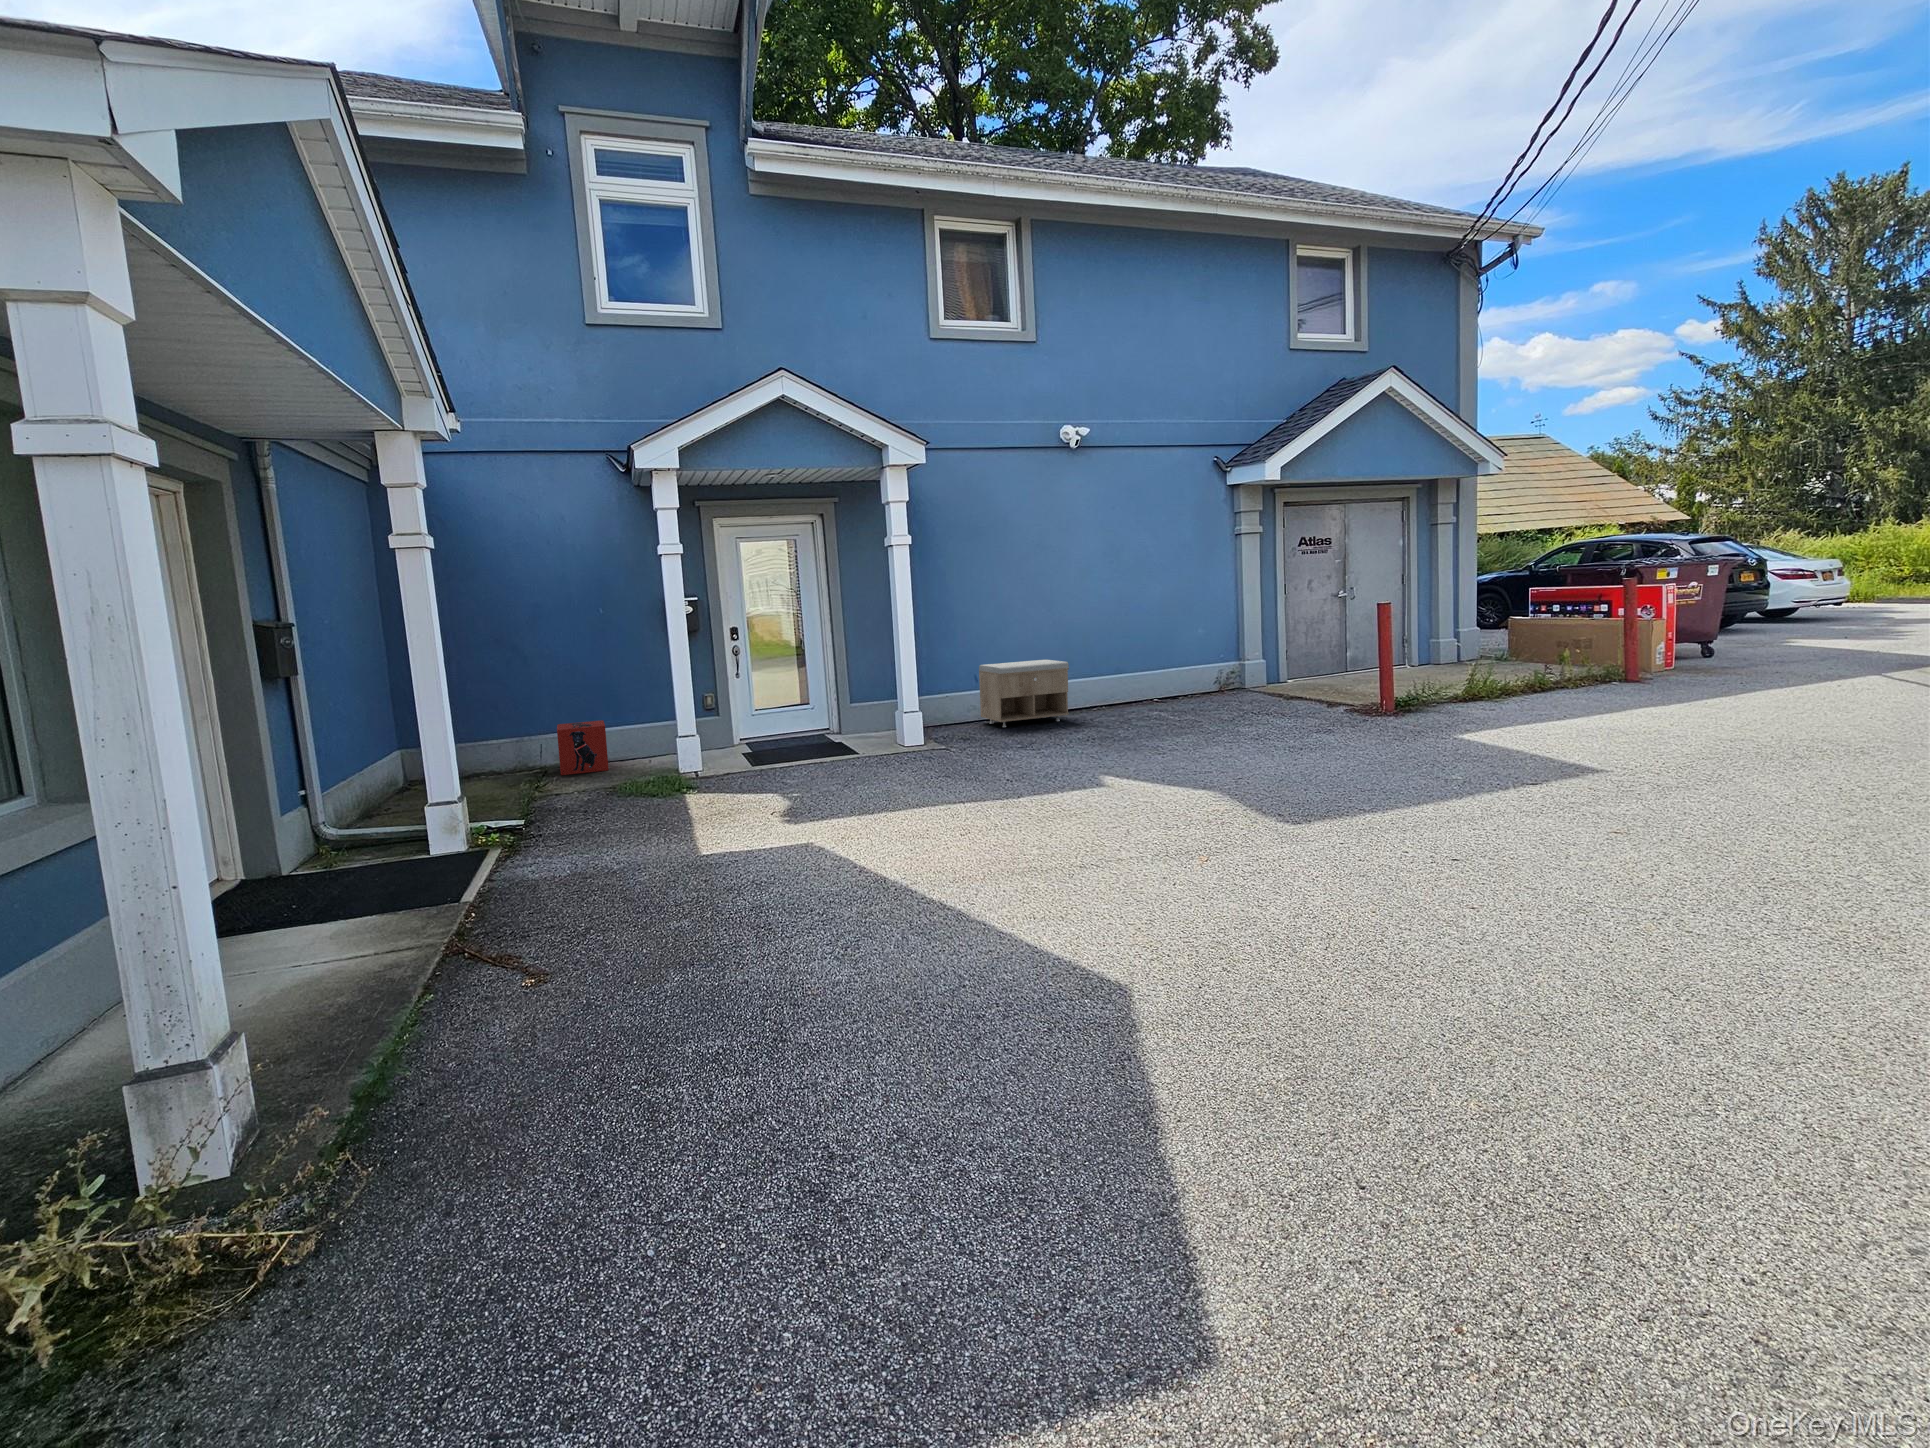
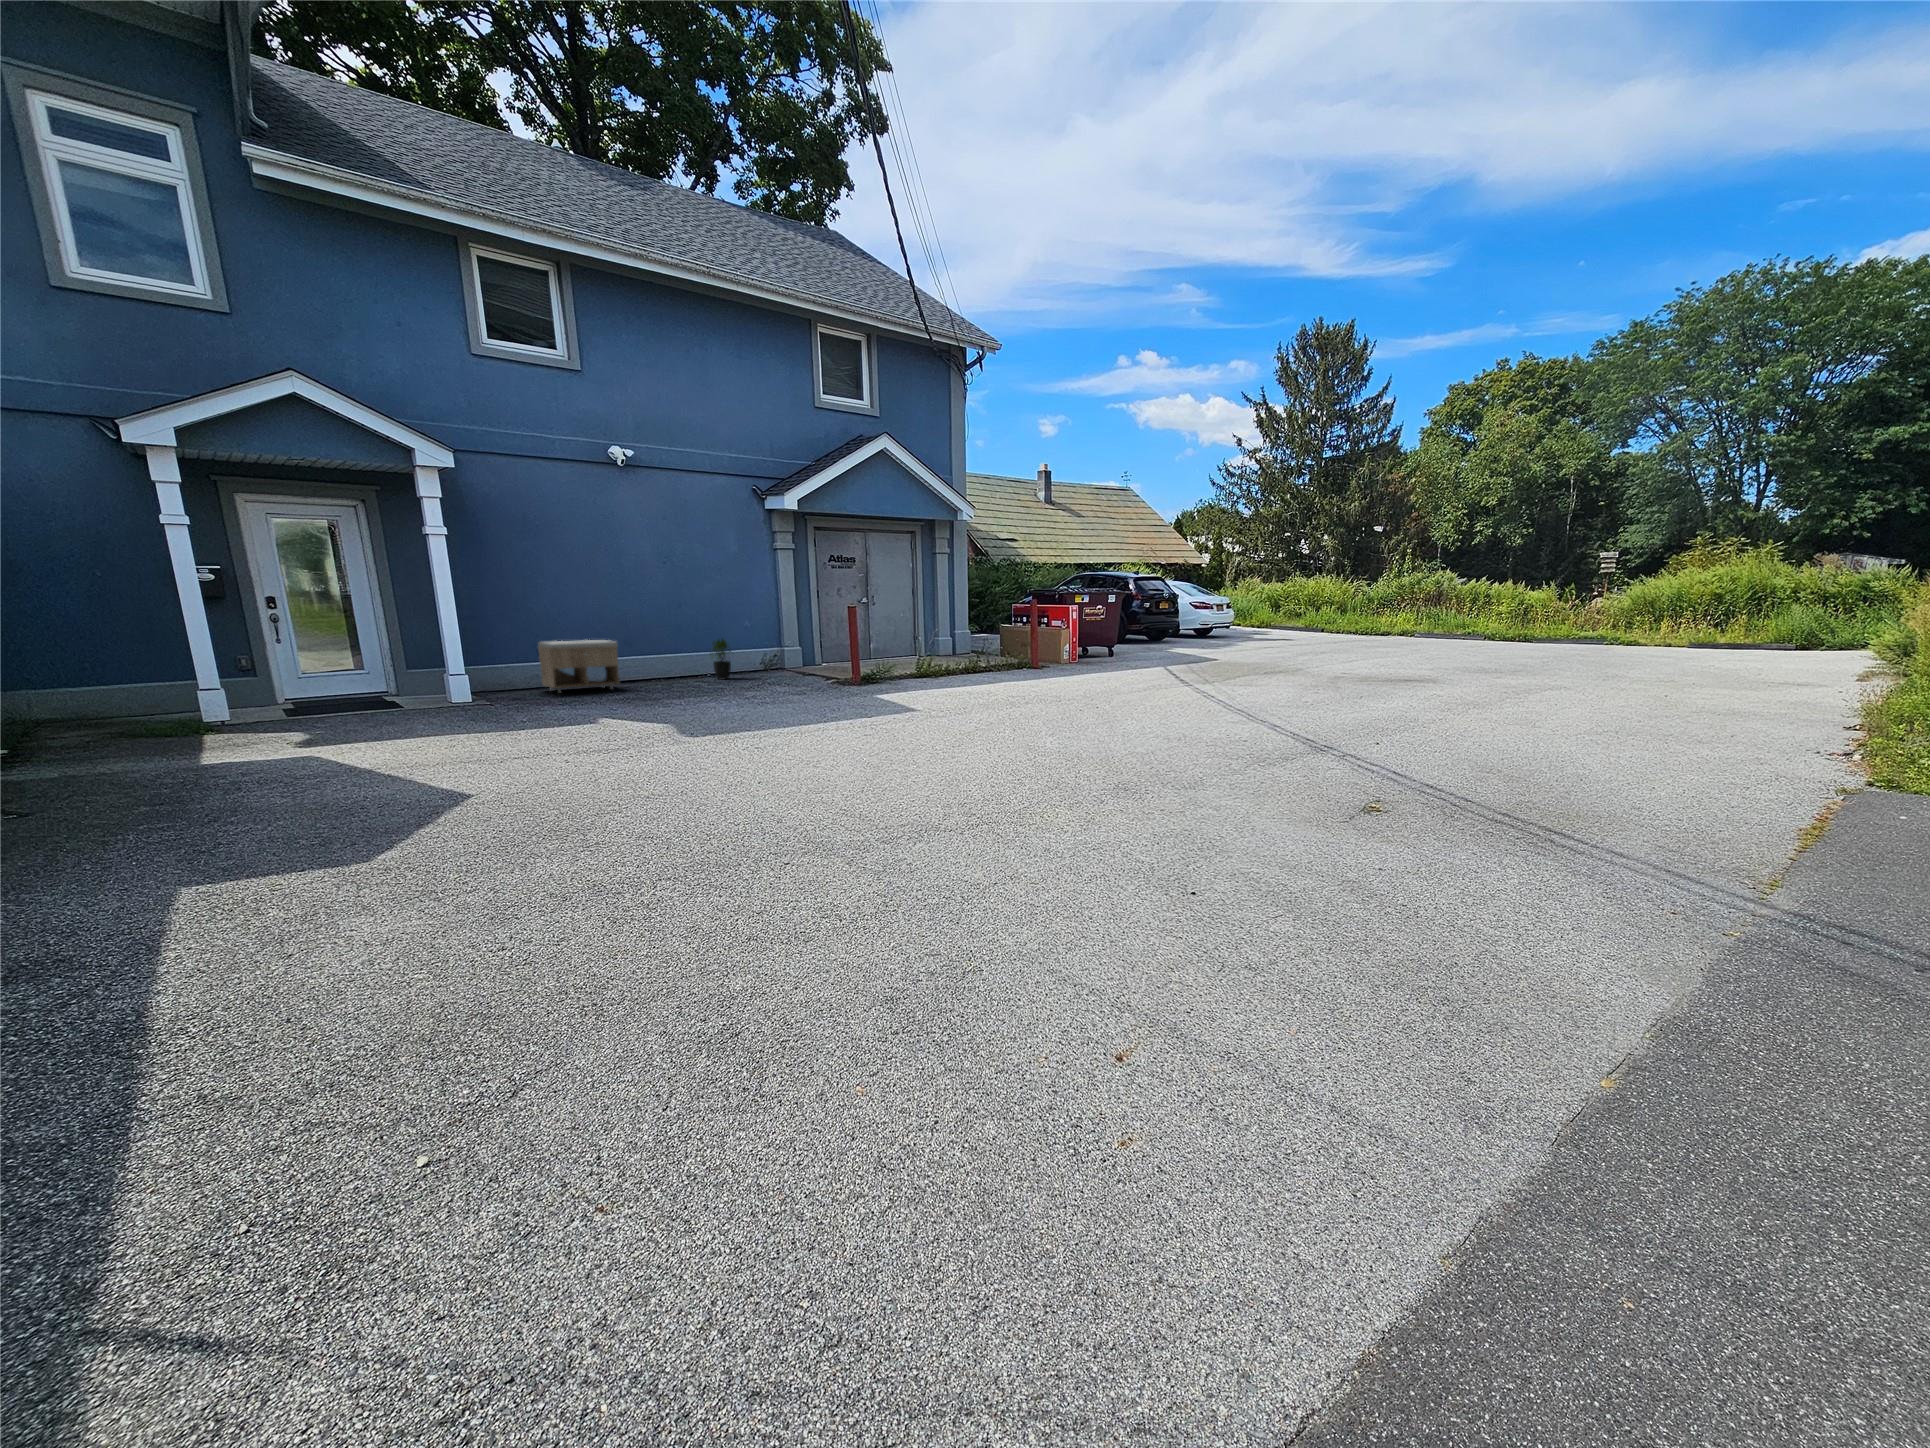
potted plant: none [1158,651,1194,705] -> present [710,639,734,680]
storage box: present [557,720,609,775] -> none [49,680,121,729]

